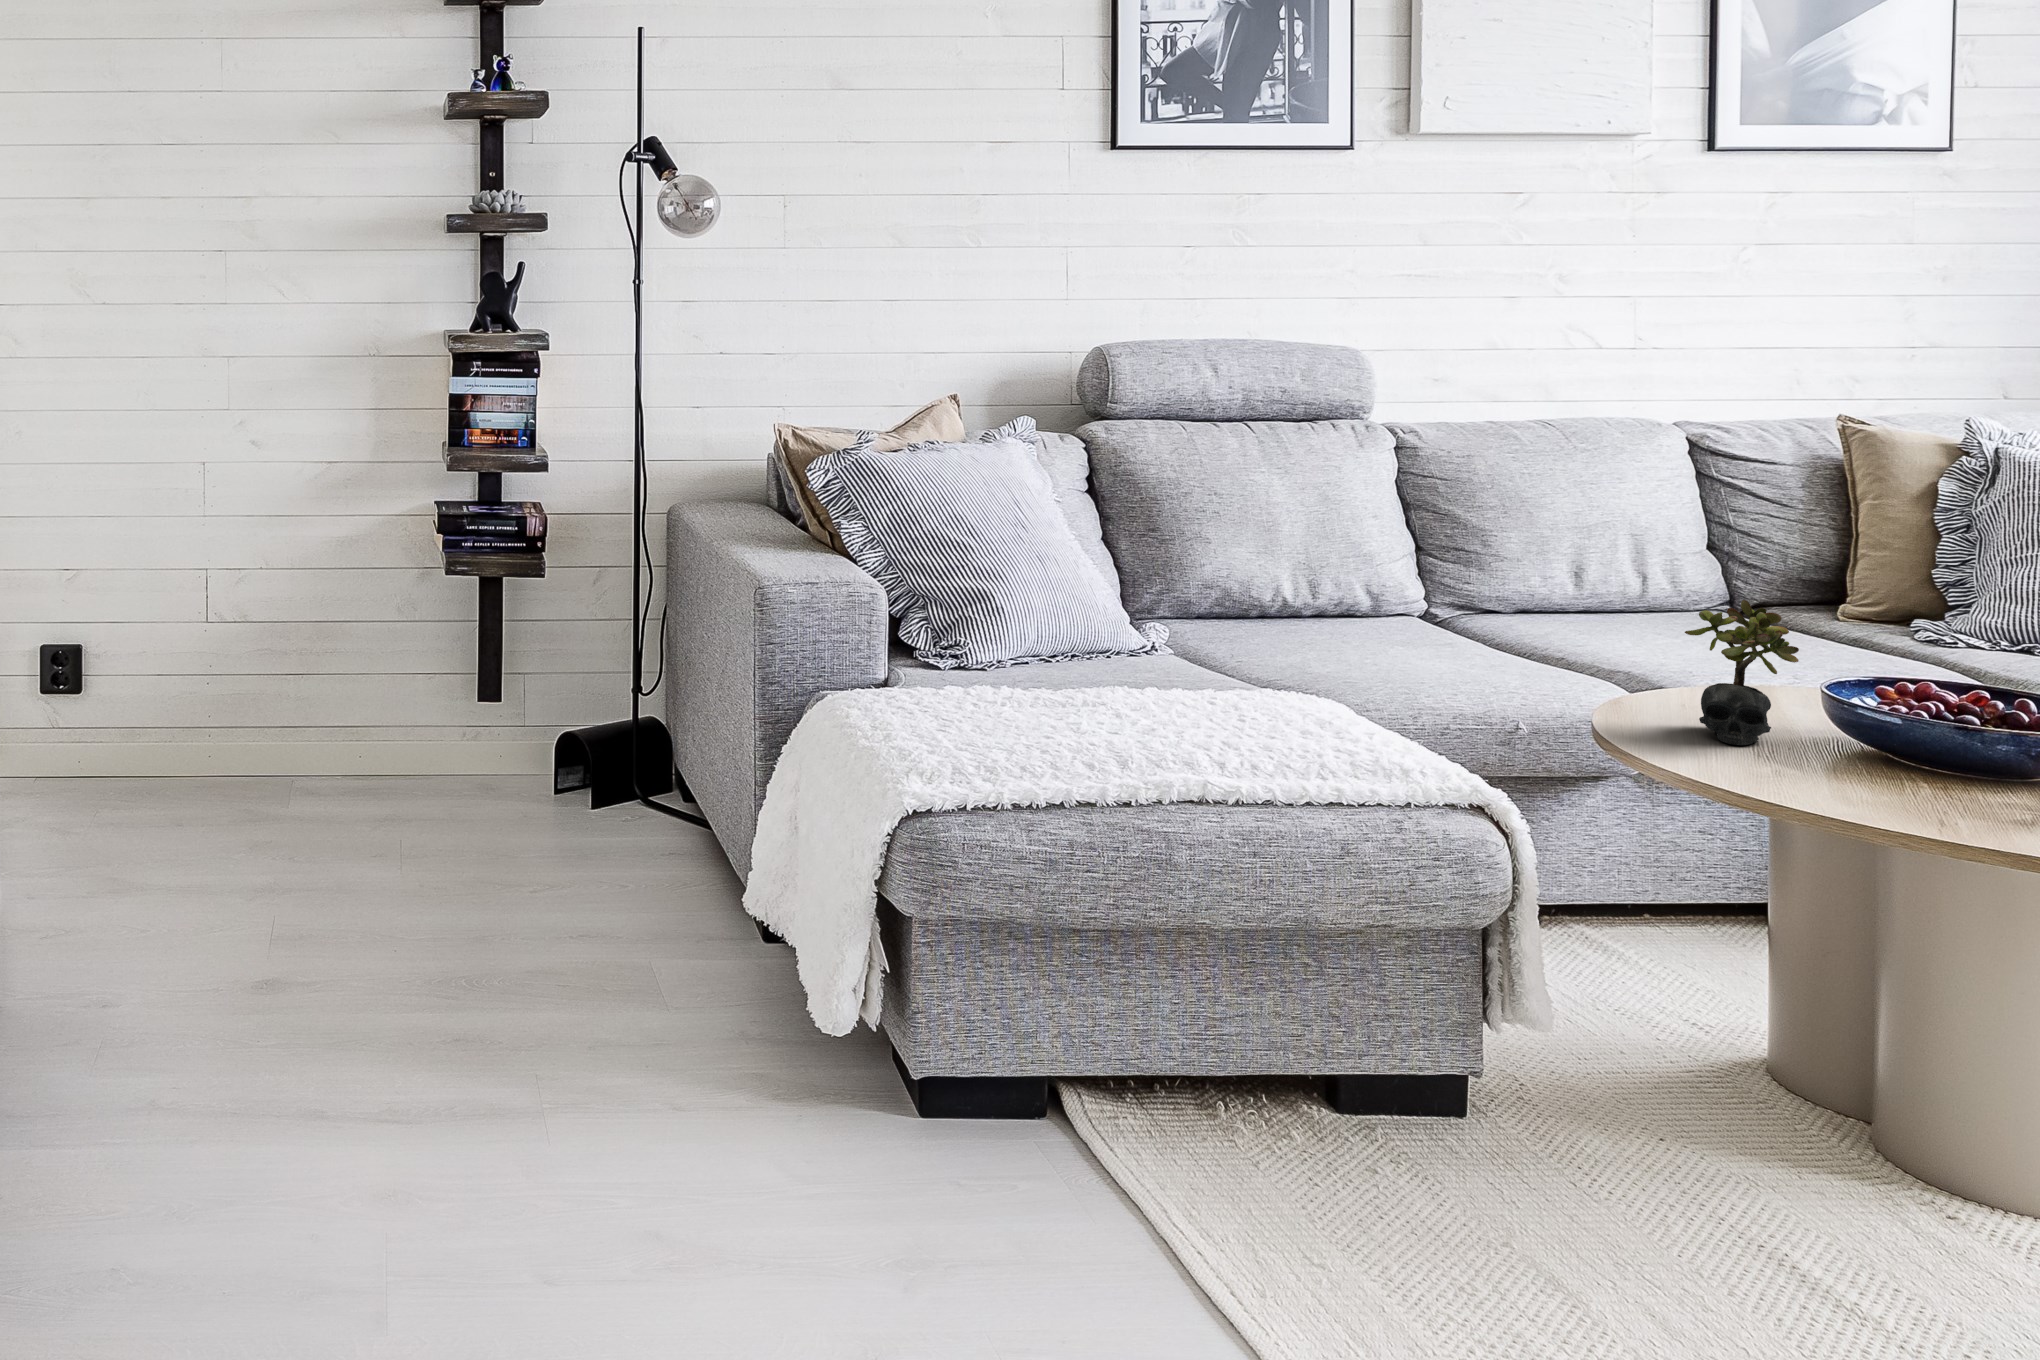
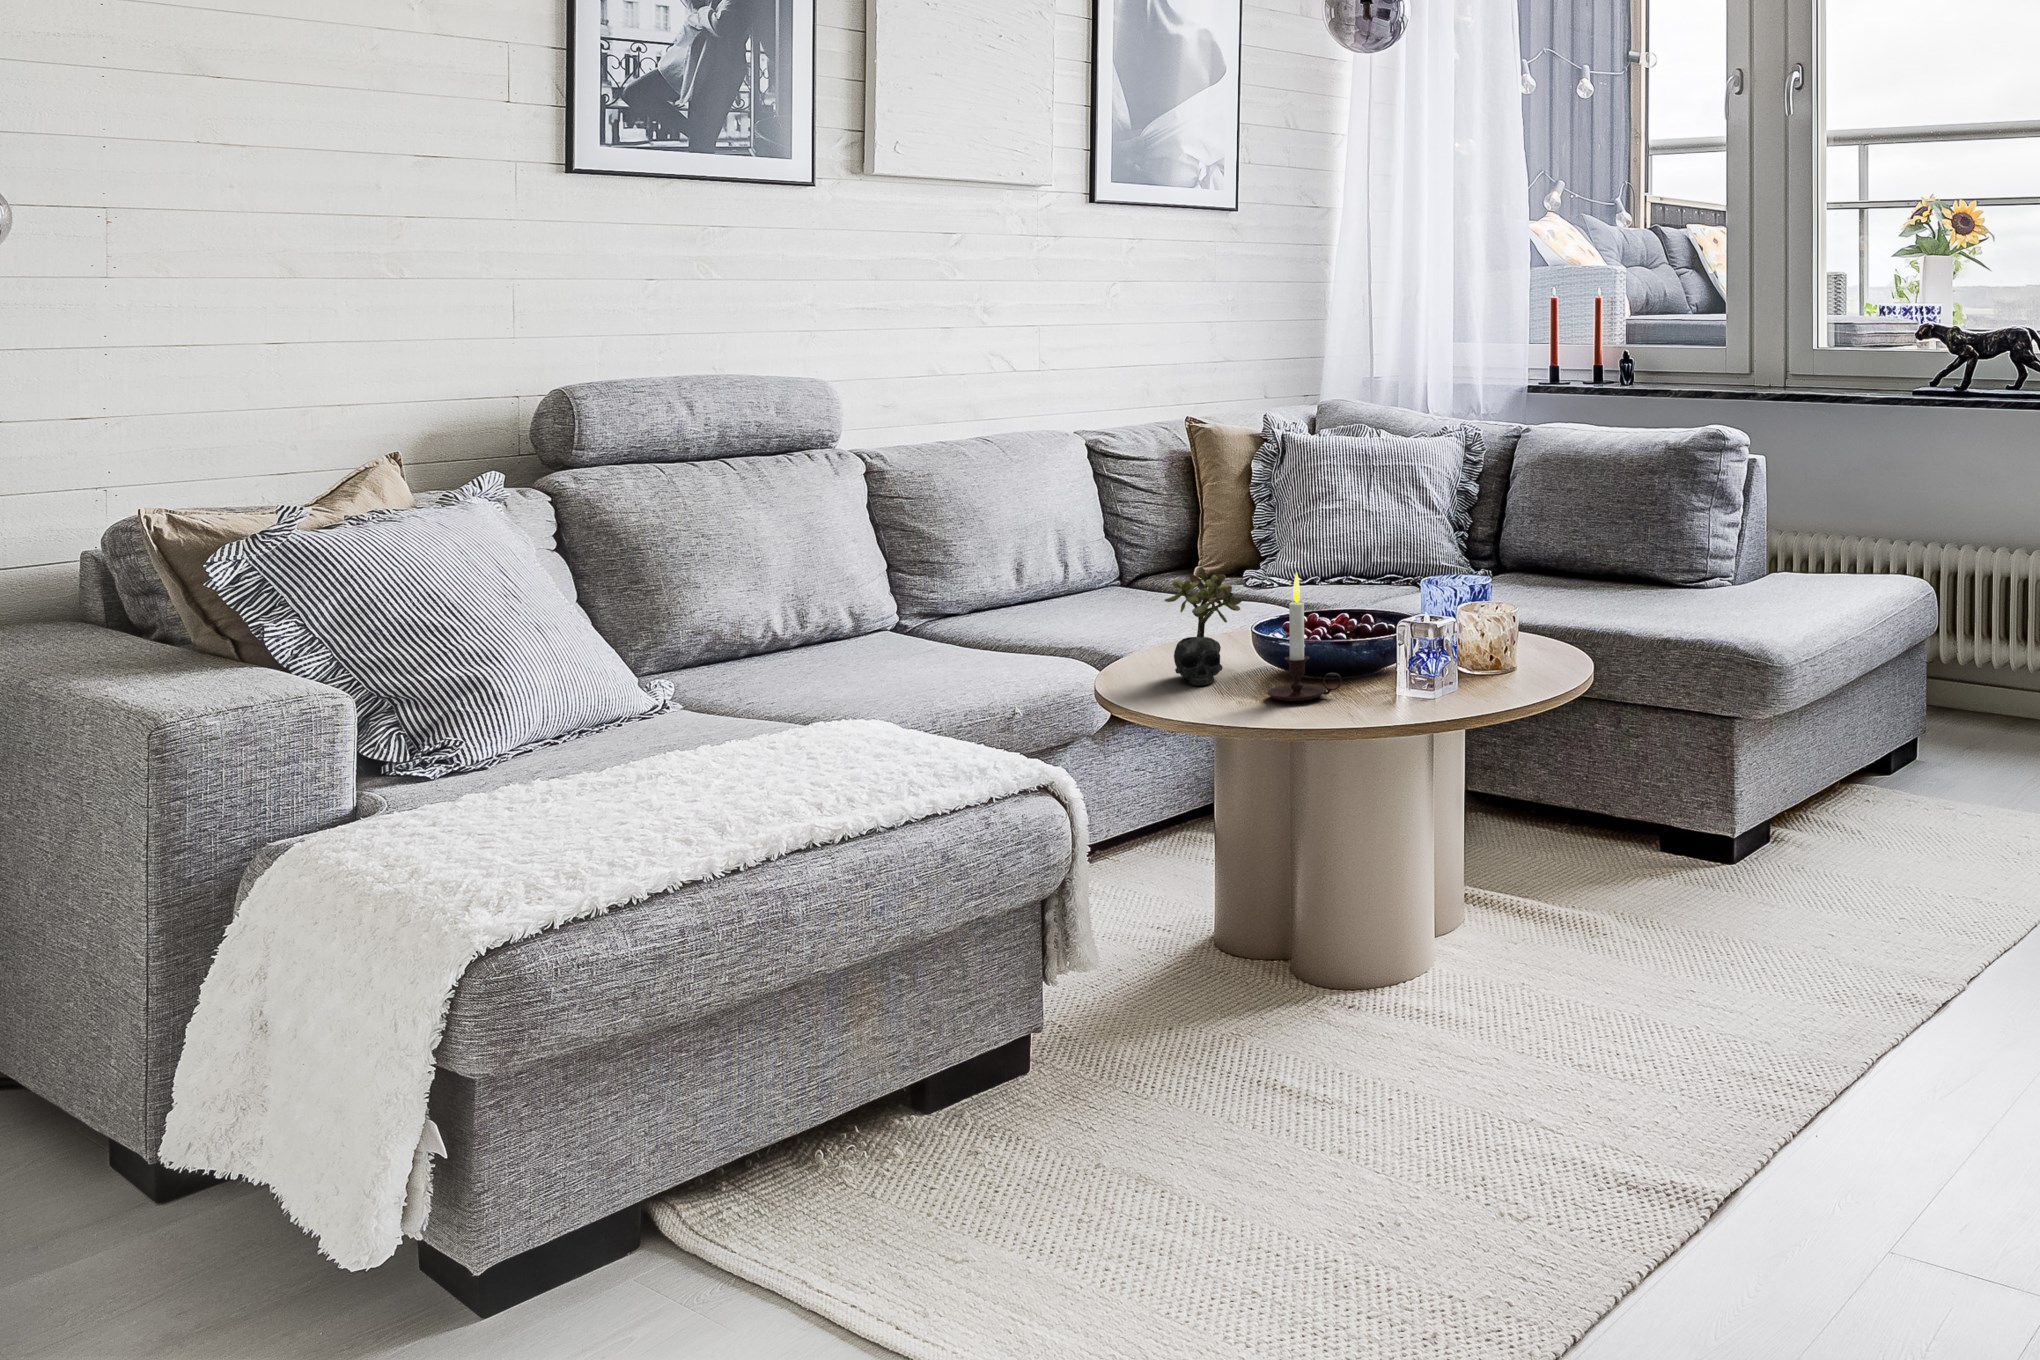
candle: none [1819,626,1943,796] -> present [1267,572,1342,701]

